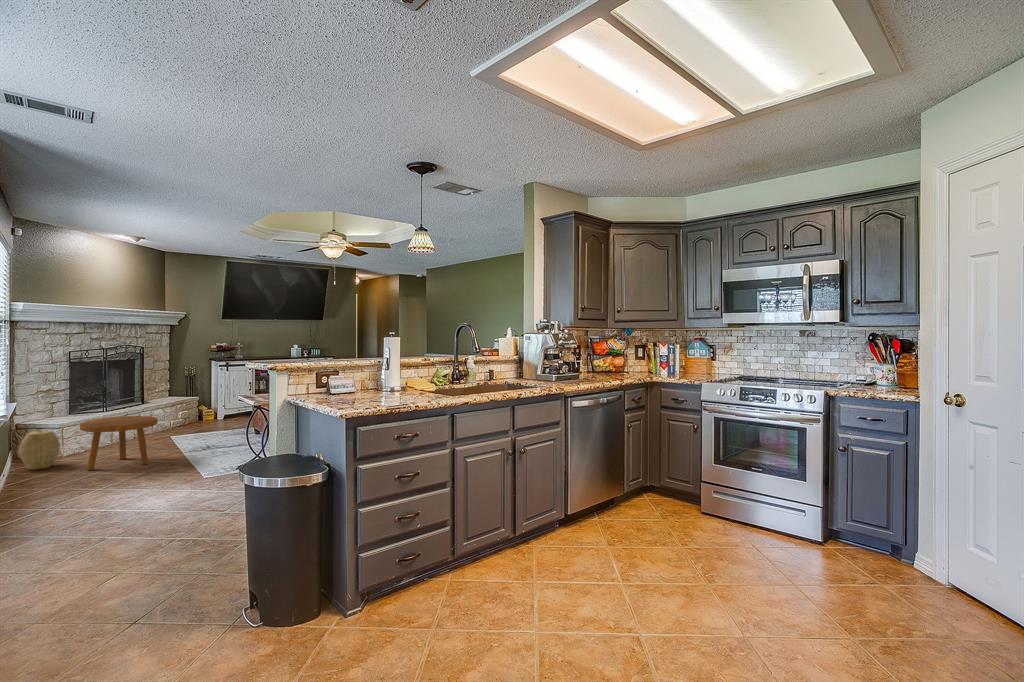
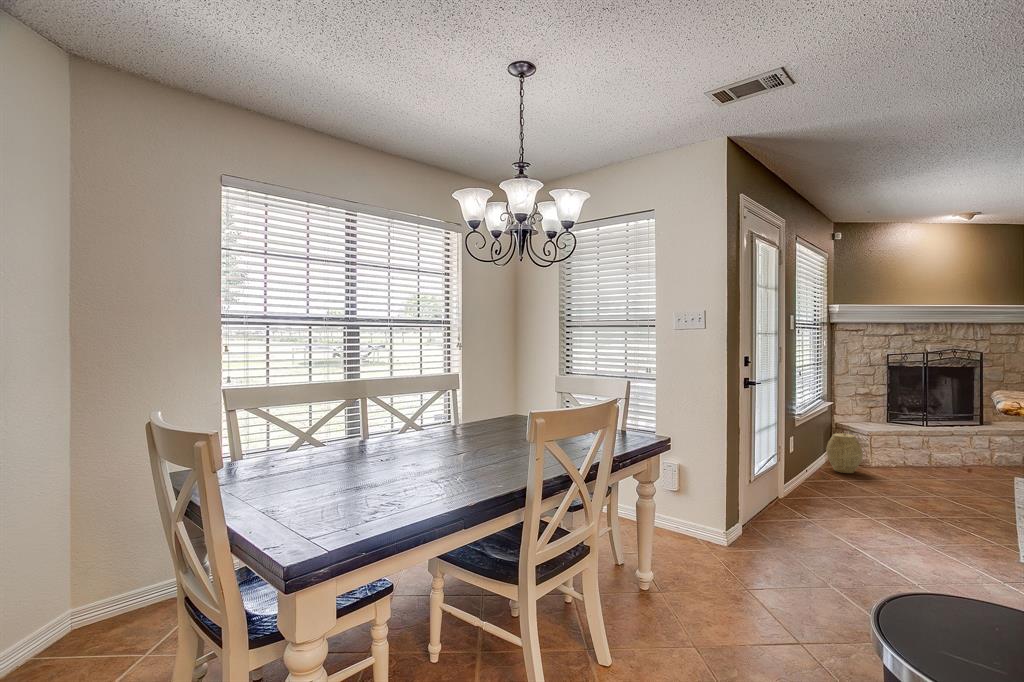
footstool: present [80,416,158,470] -> none [875,431,969,501]

